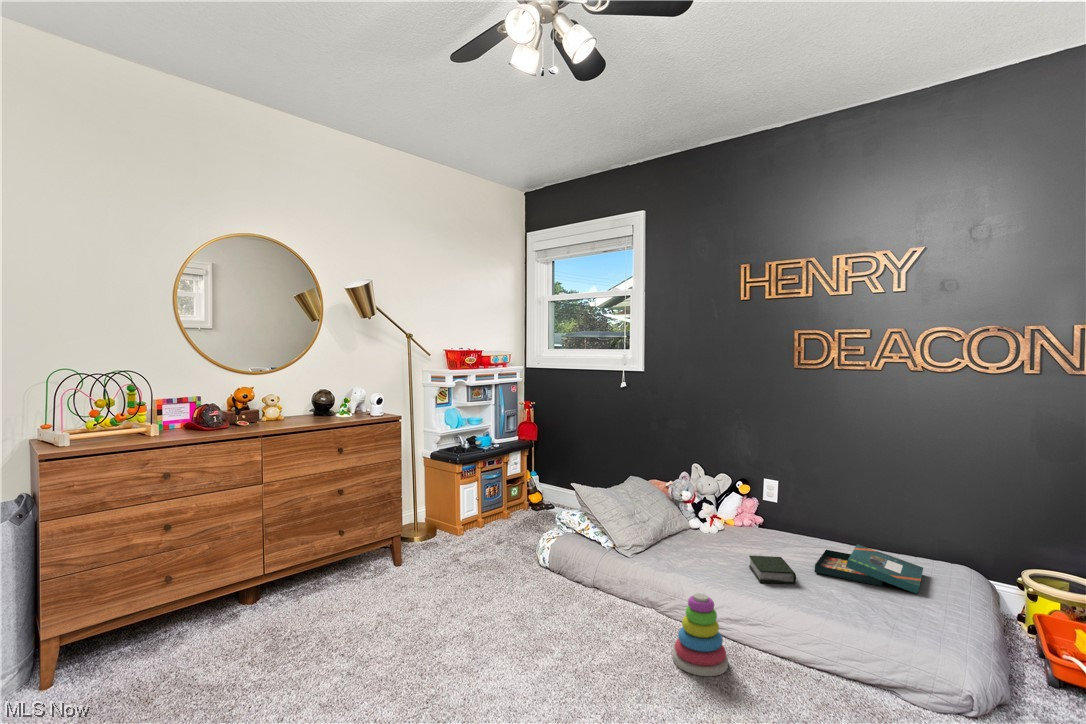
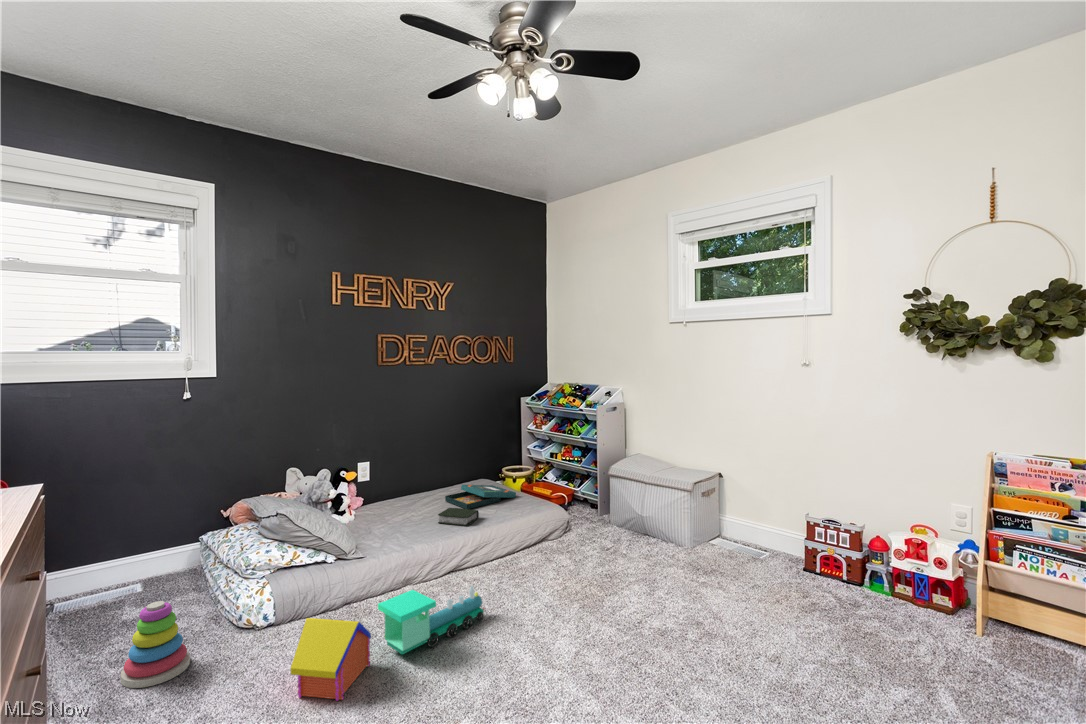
toy house: none [461,555,518,621] -> present [290,618,371,701]
toy train: none [513,575,630,657] -> present [378,586,485,654]
stacking toy: present [672,593,728,676] -> present [121,601,190,688]

